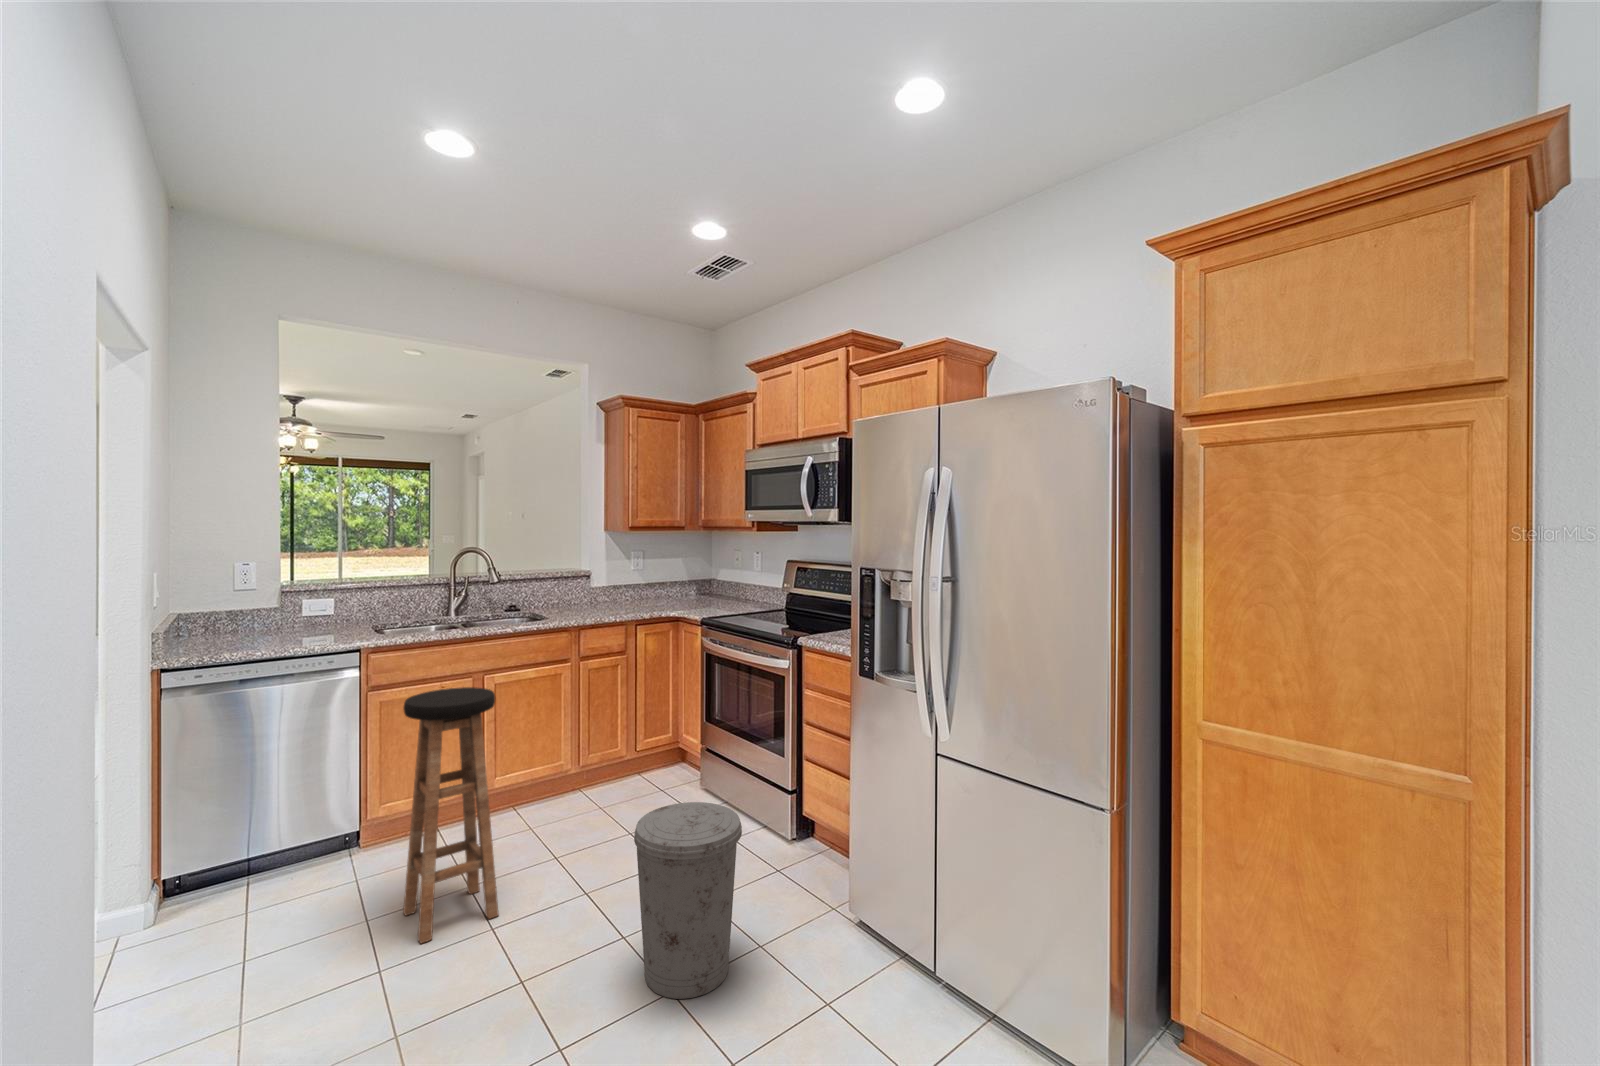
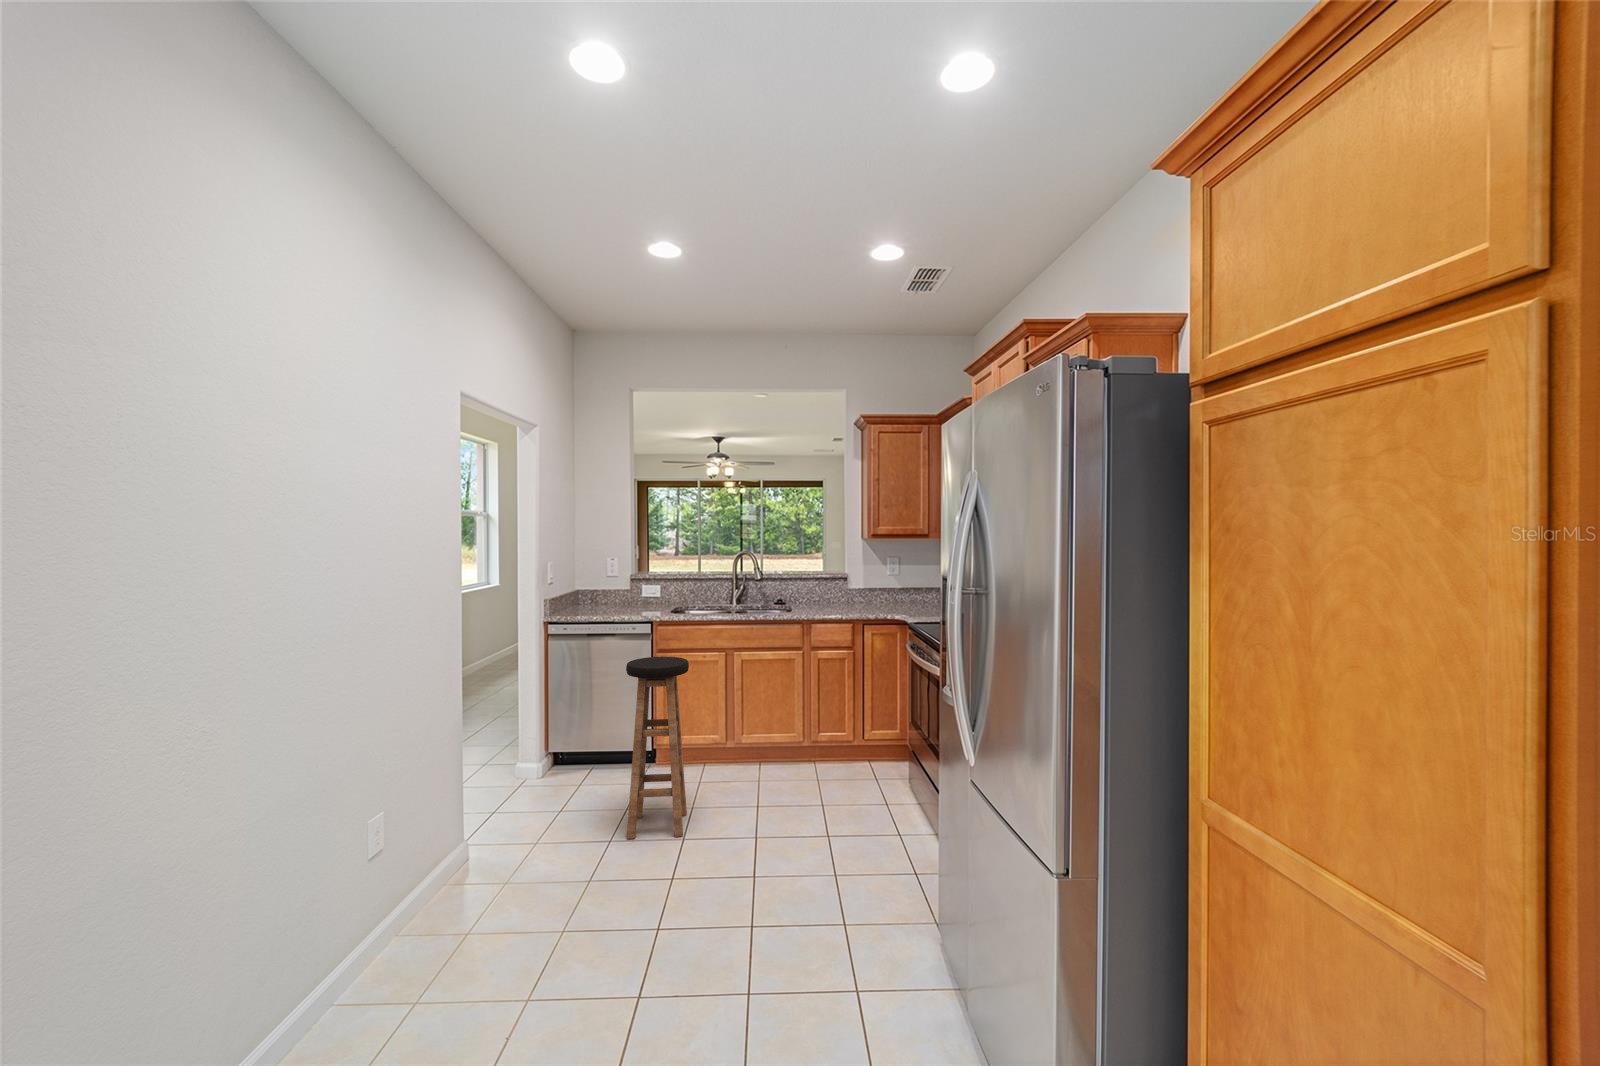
trash can: present [634,802,742,999] -> none [717,778,810,949]

